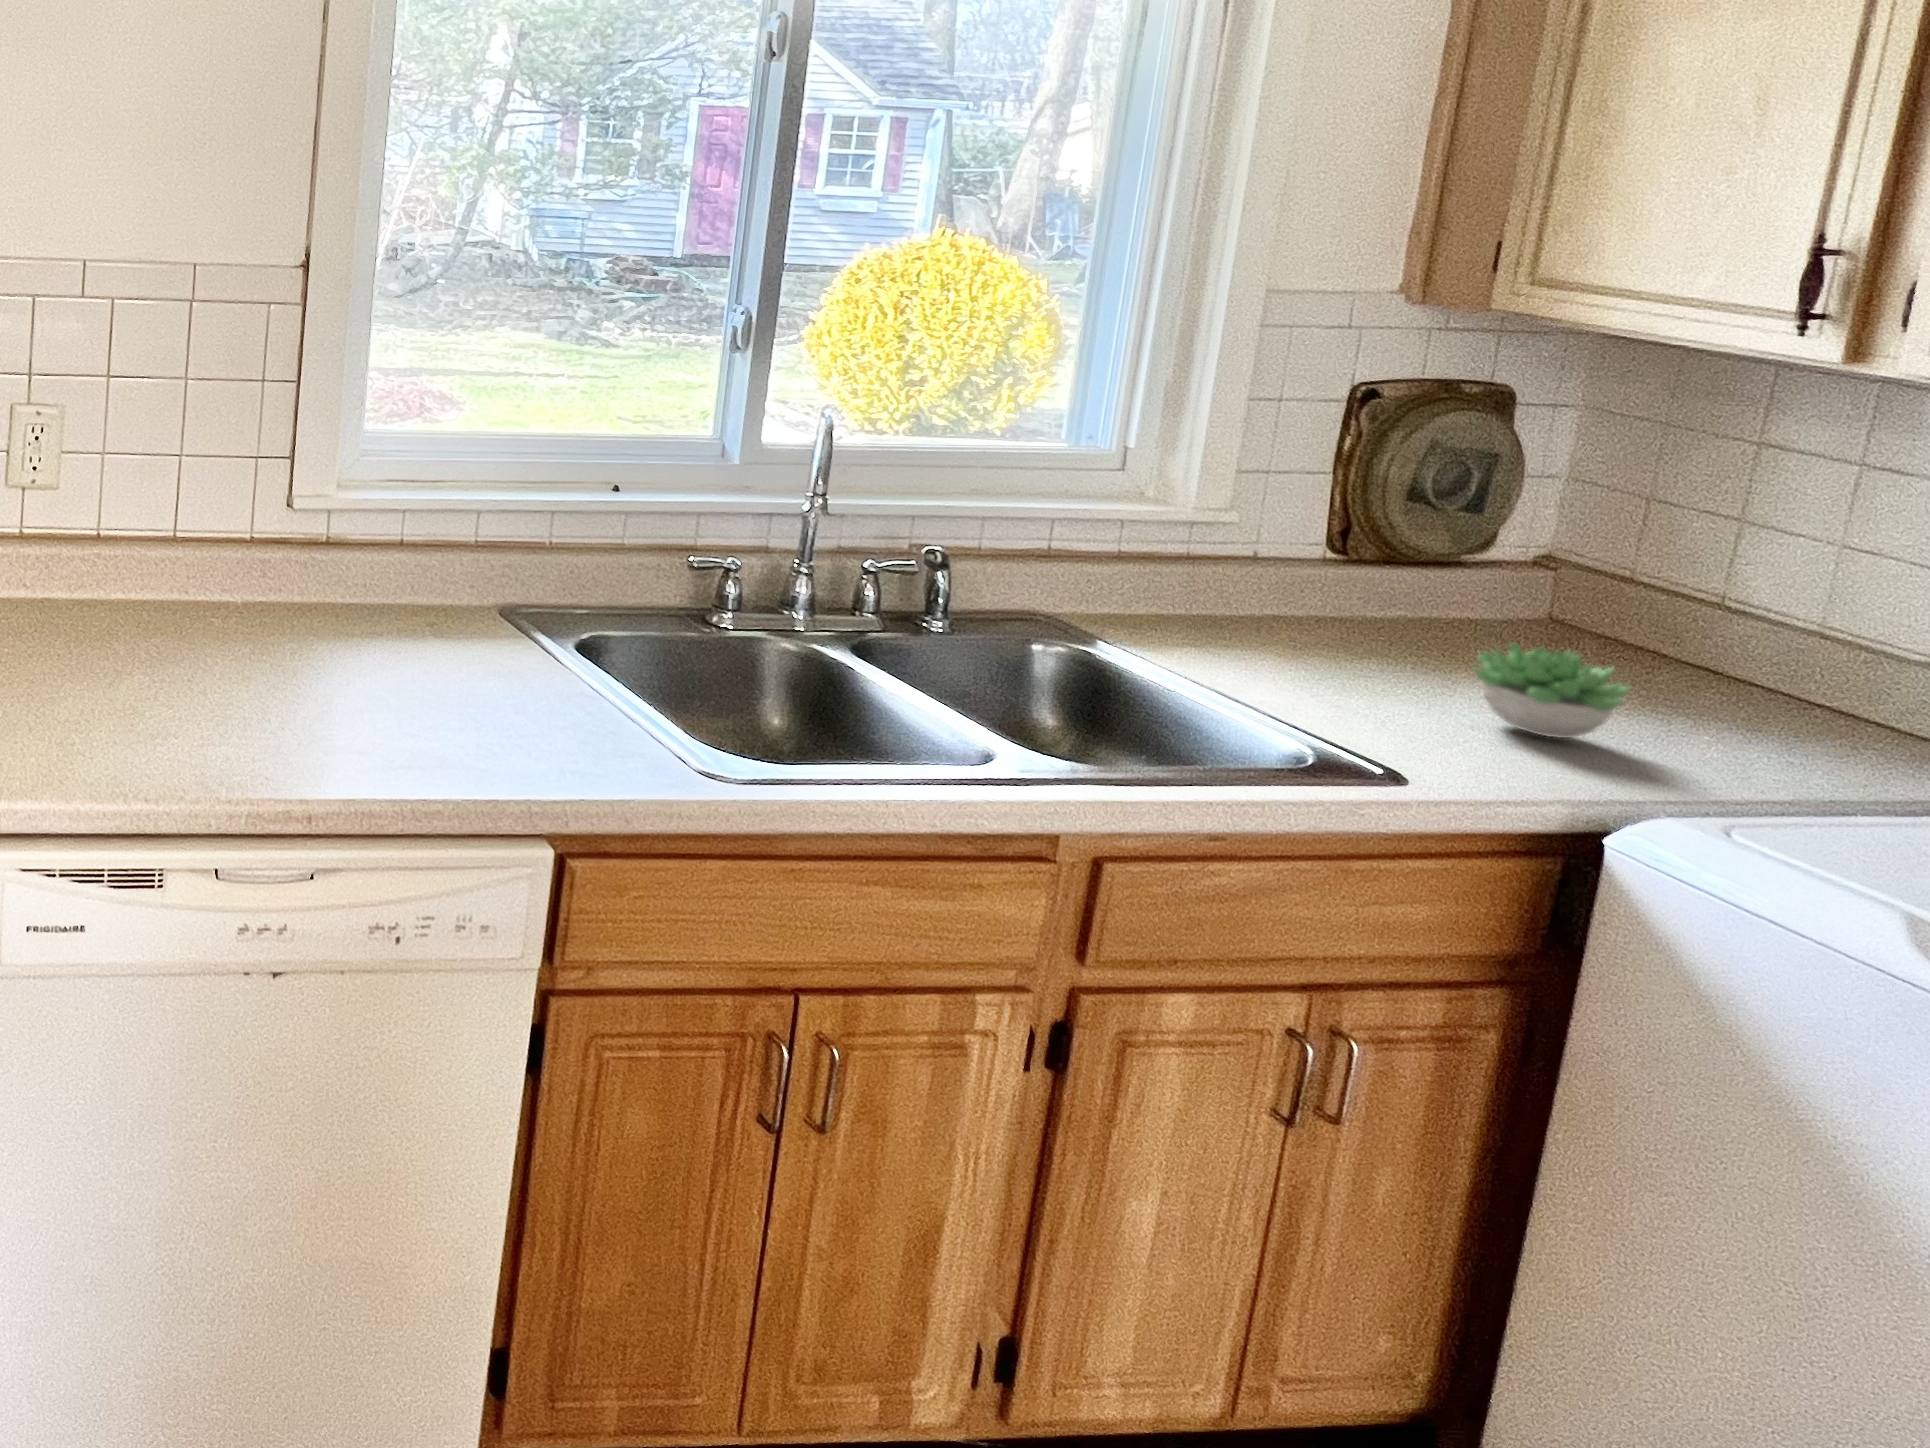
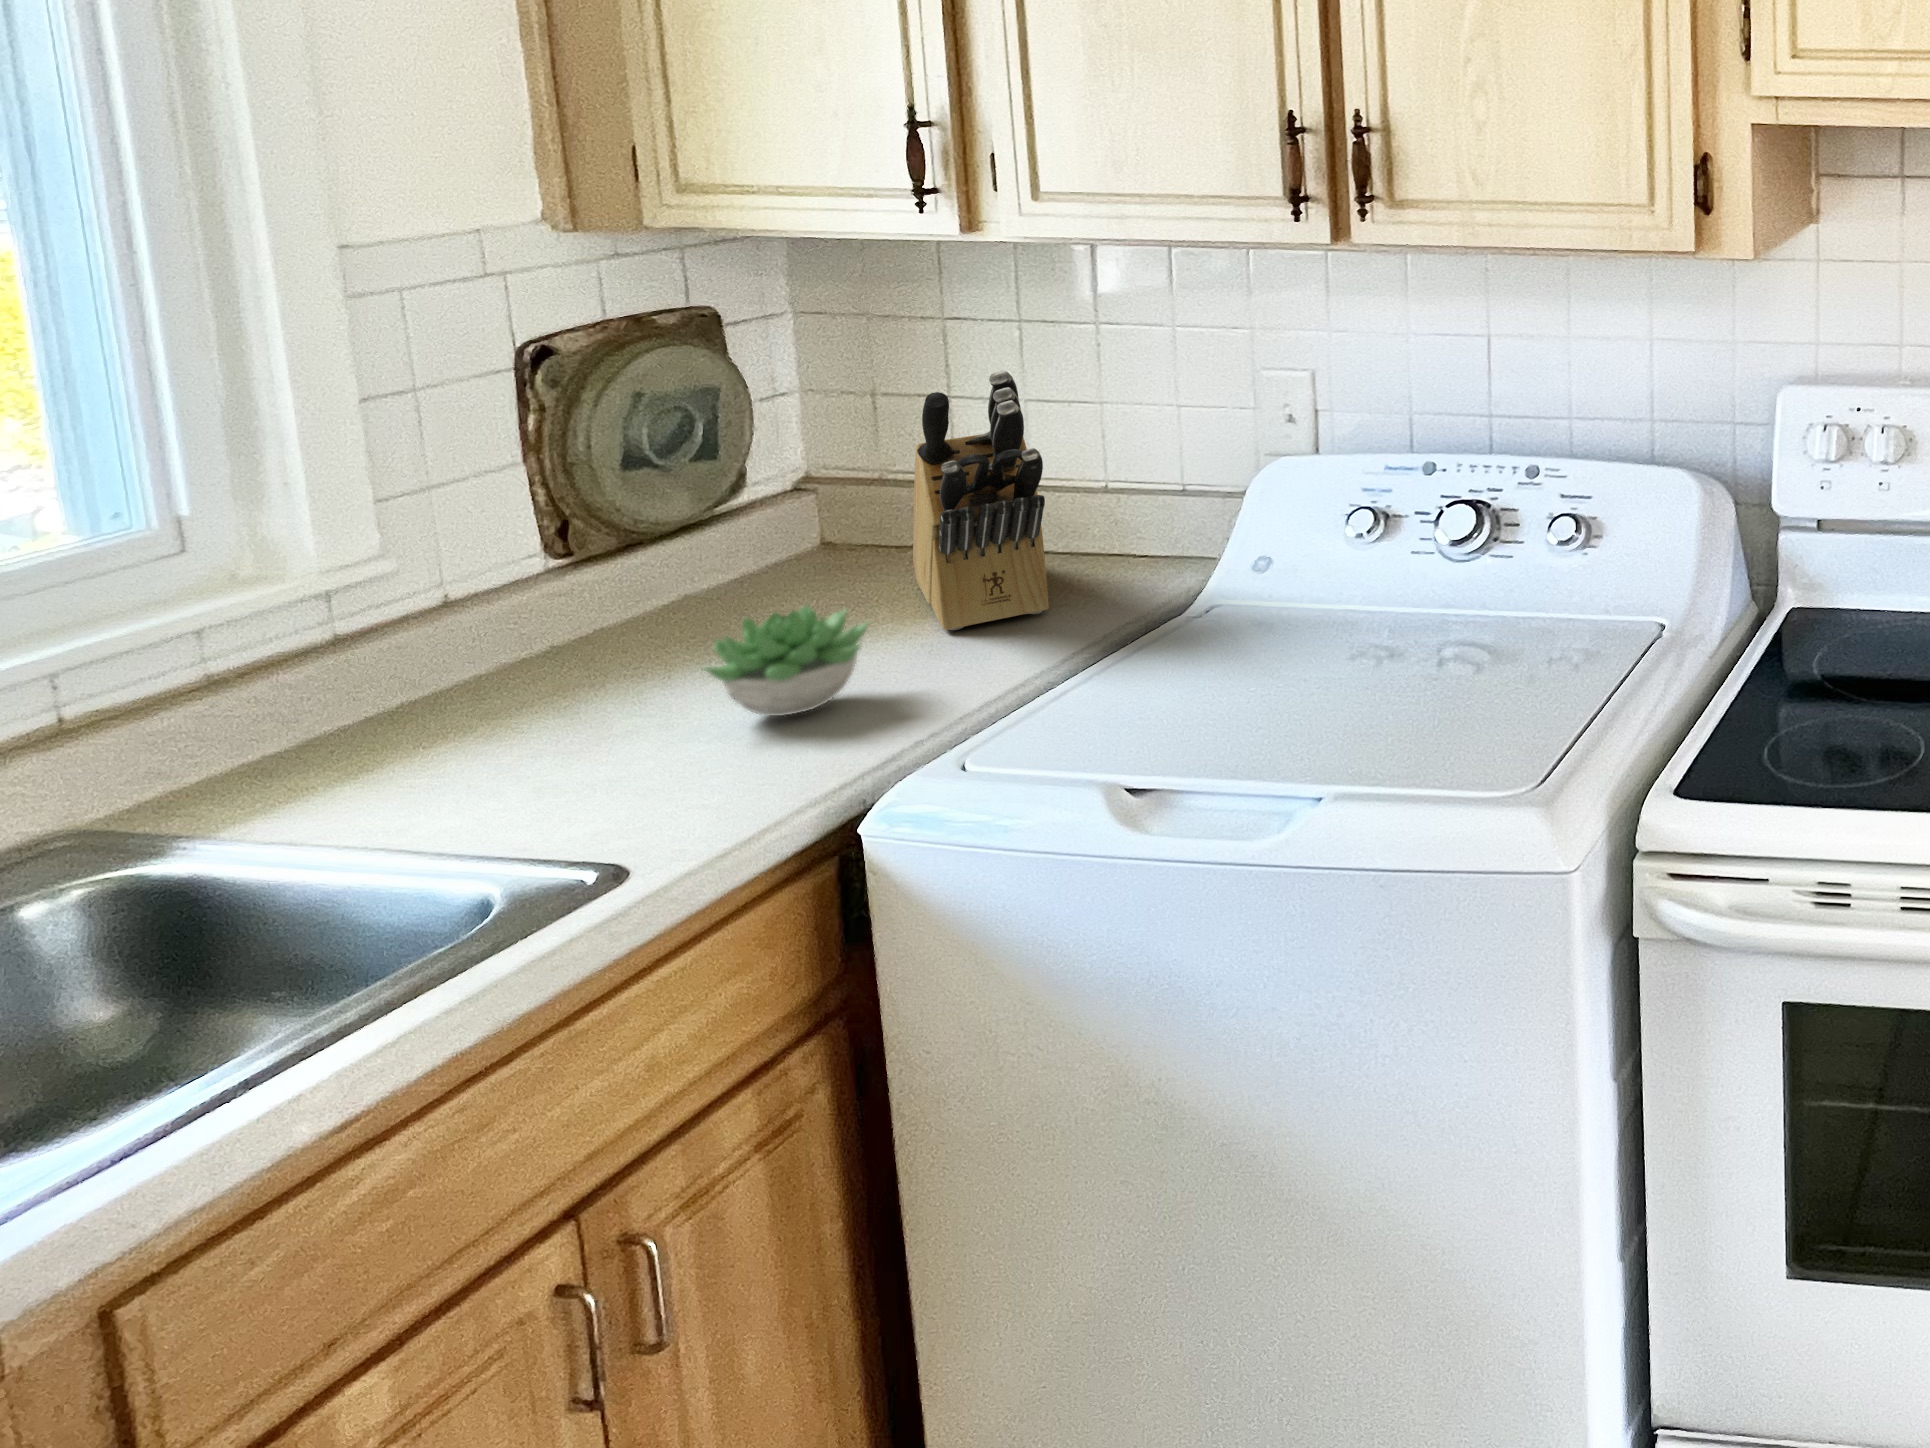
knife block: none [1659,503,1878,753] -> present [913,371,1049,630]

